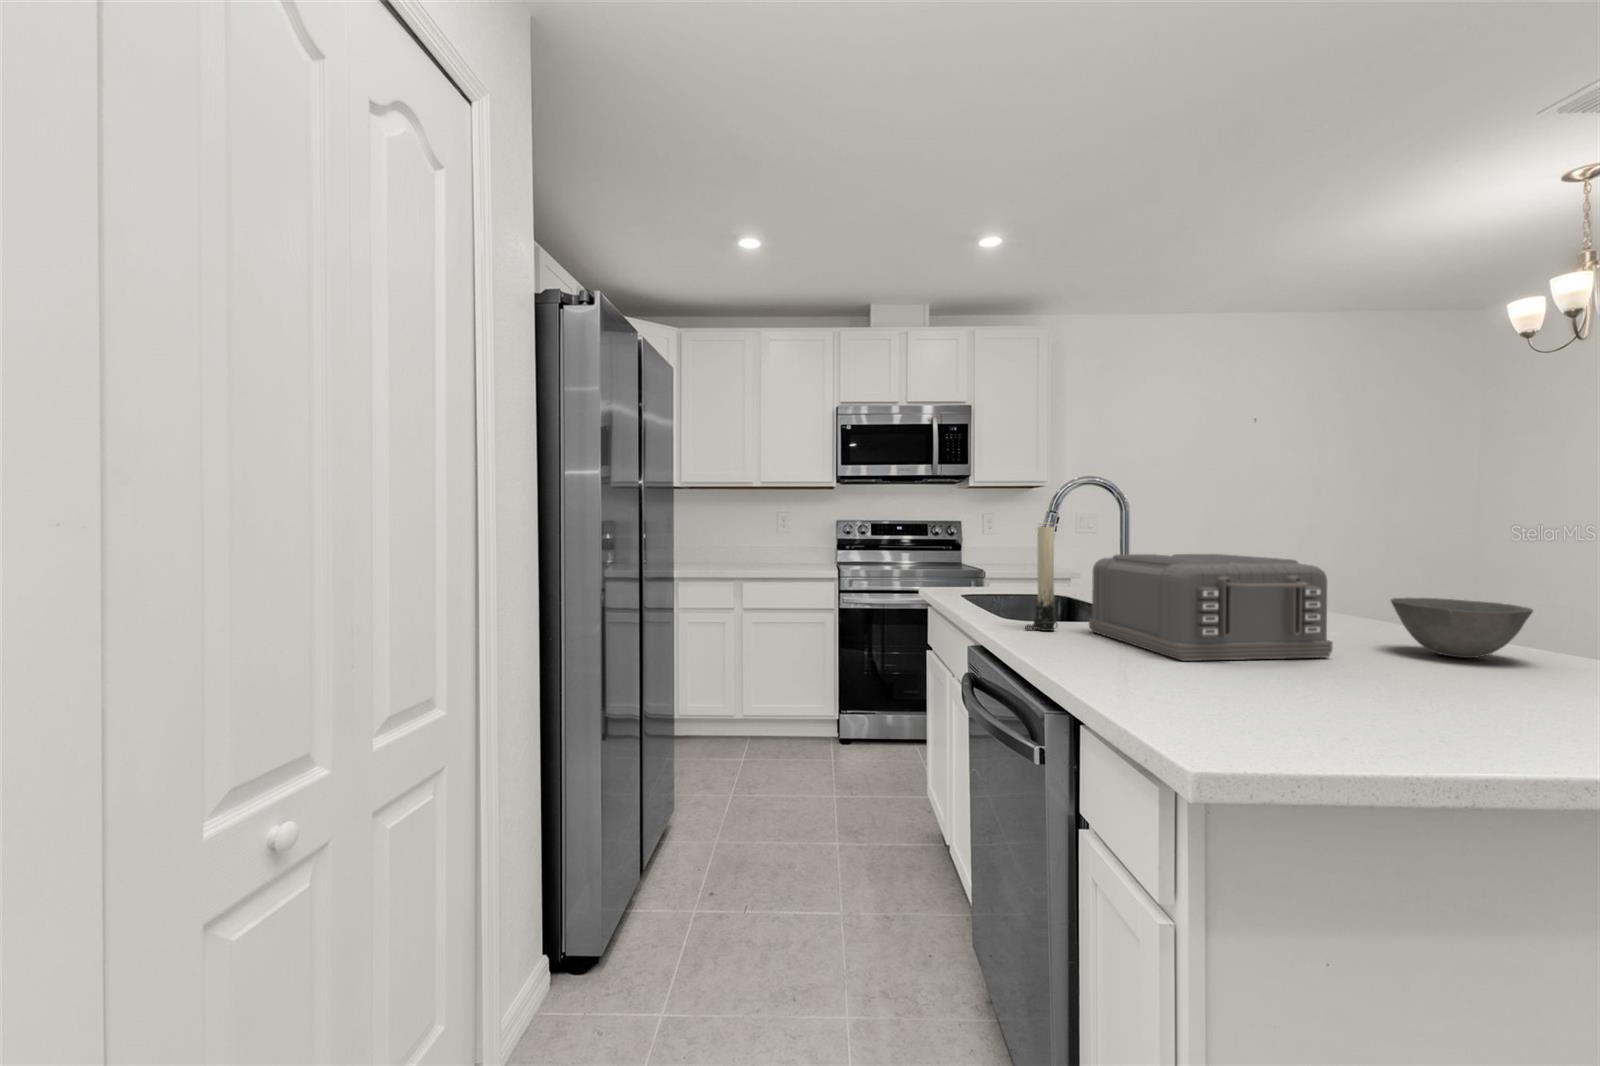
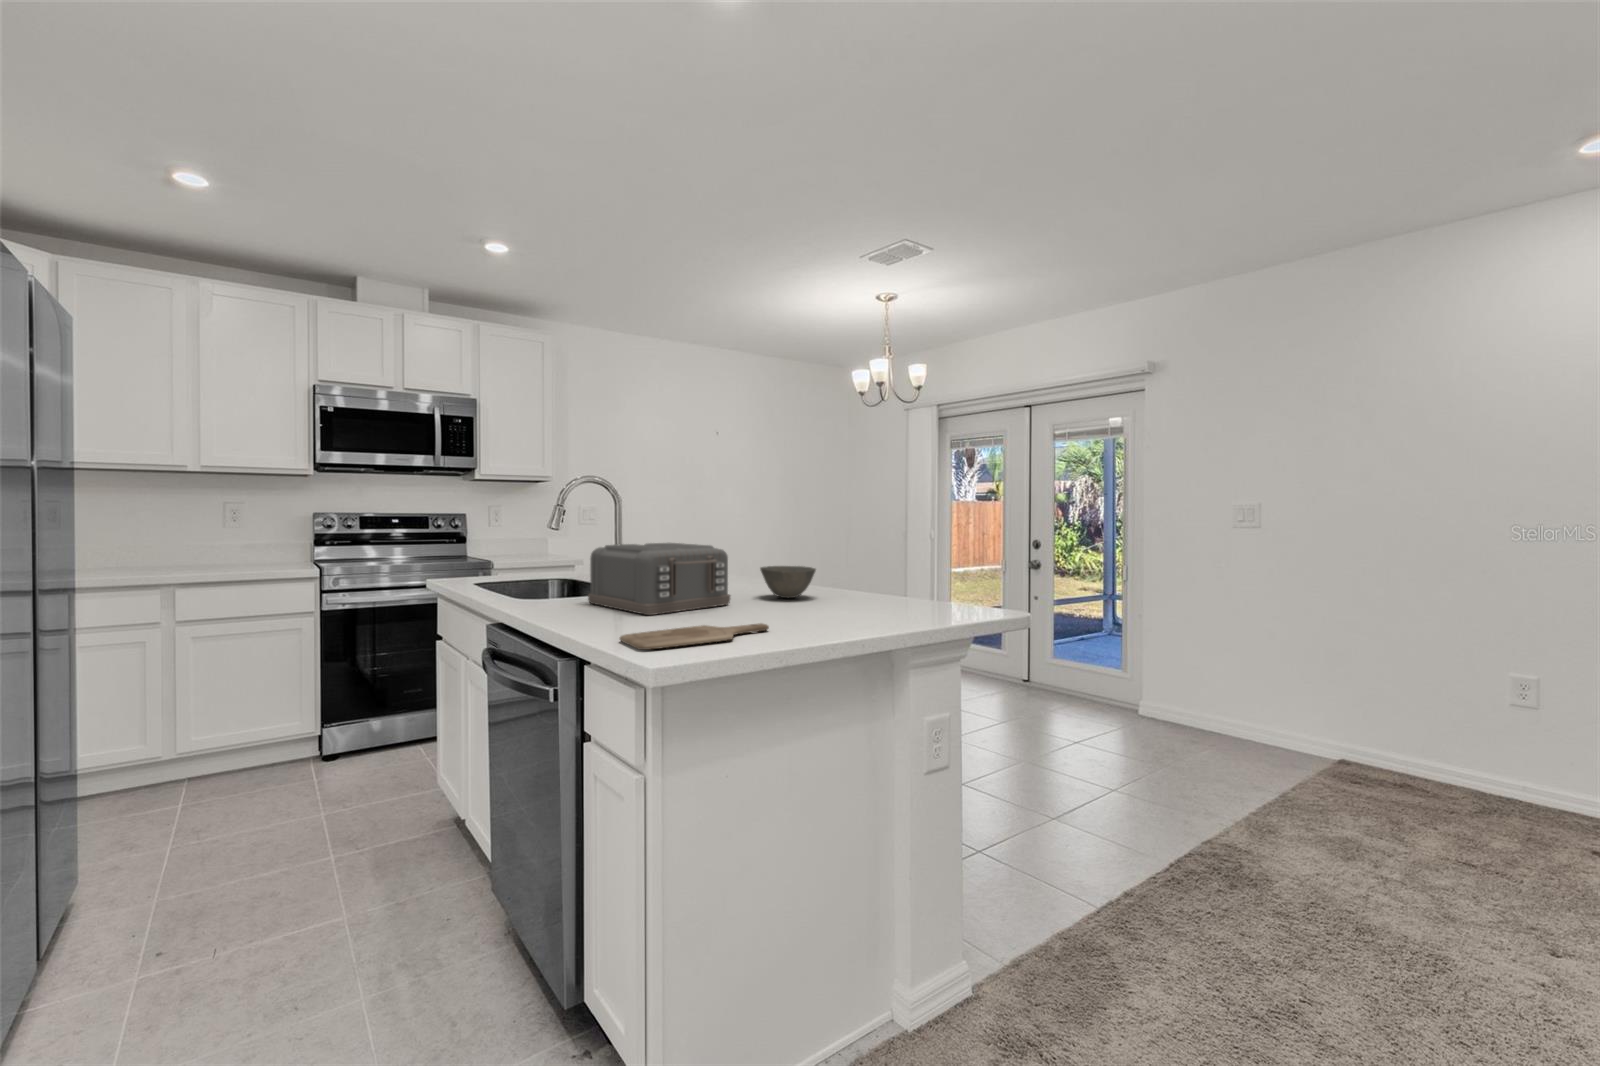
candle: present [1025,522,1057,631] -> none [539,521,565,607]
cutting board: none [1138,693,1455,737] -> present [620,623,769,650]

